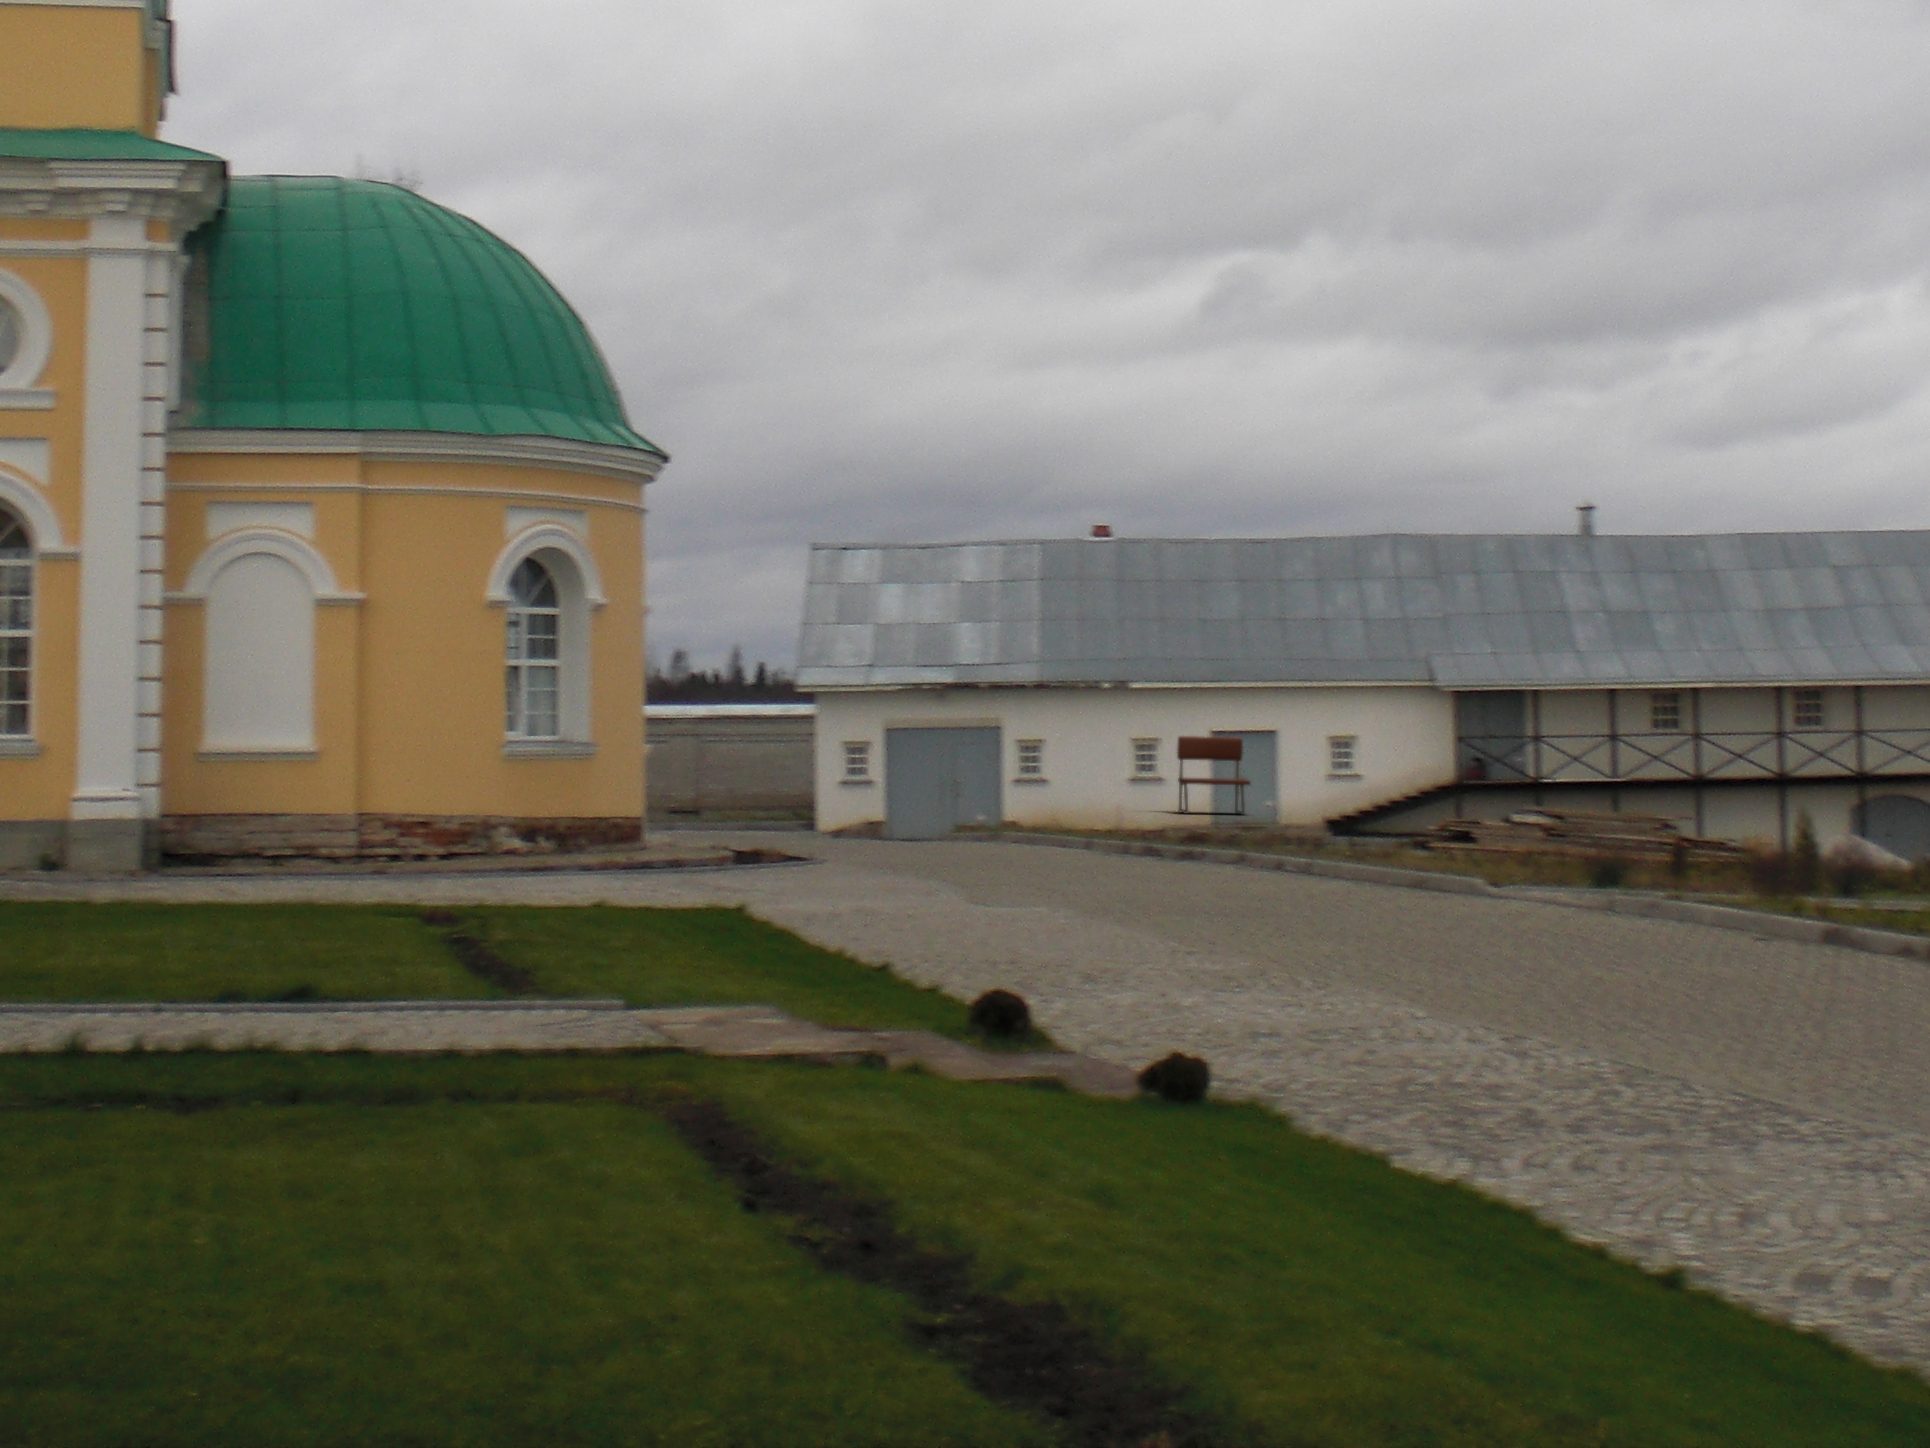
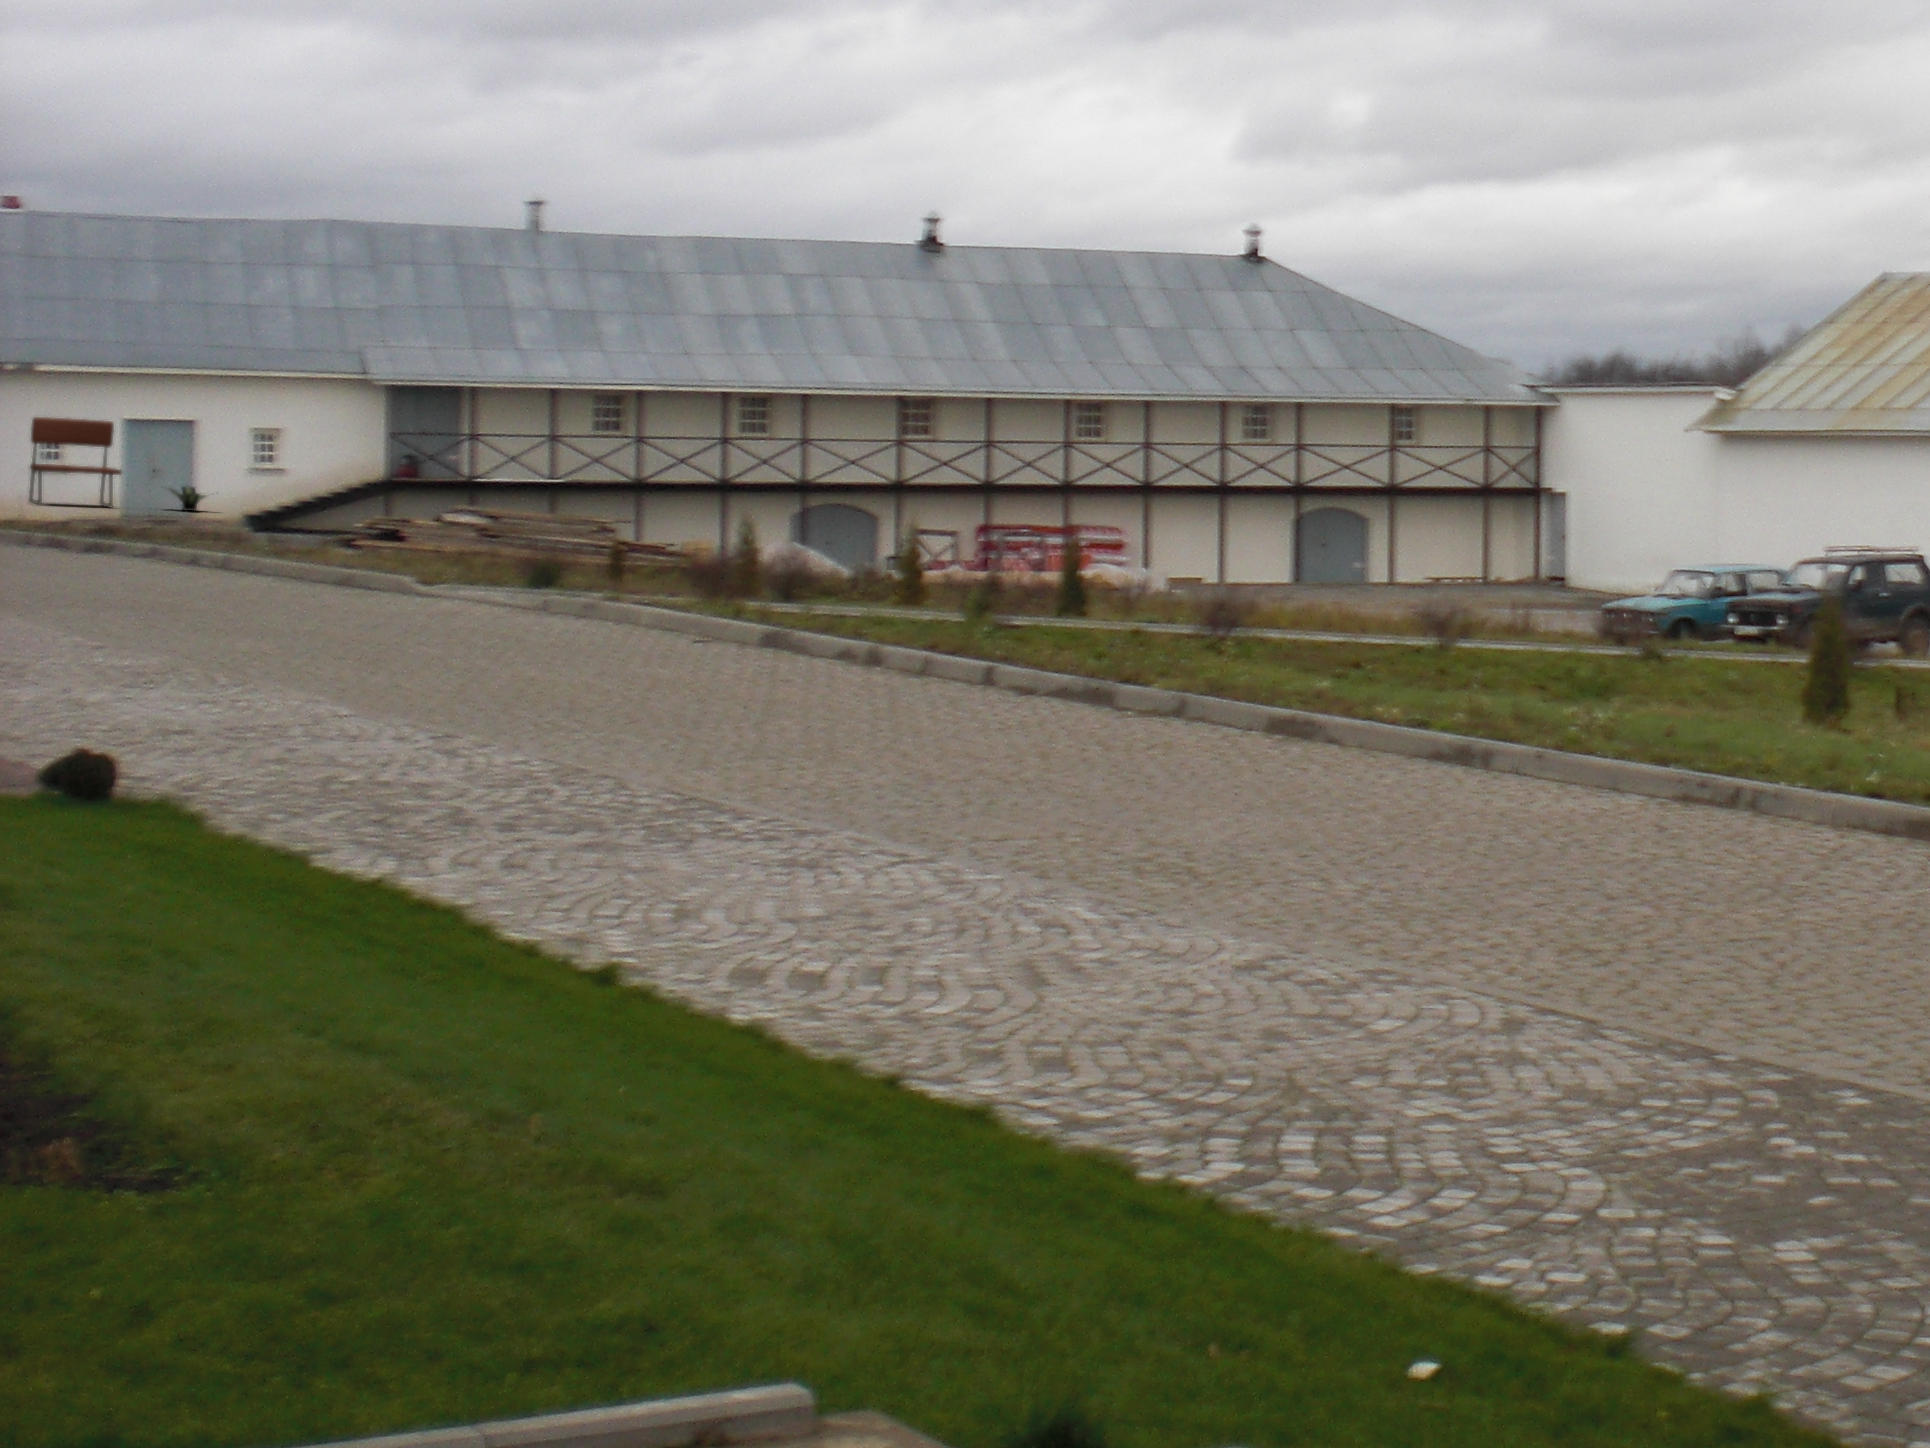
potted plant: none [1282,794,1330,816] -> present [170,486,206,511]

